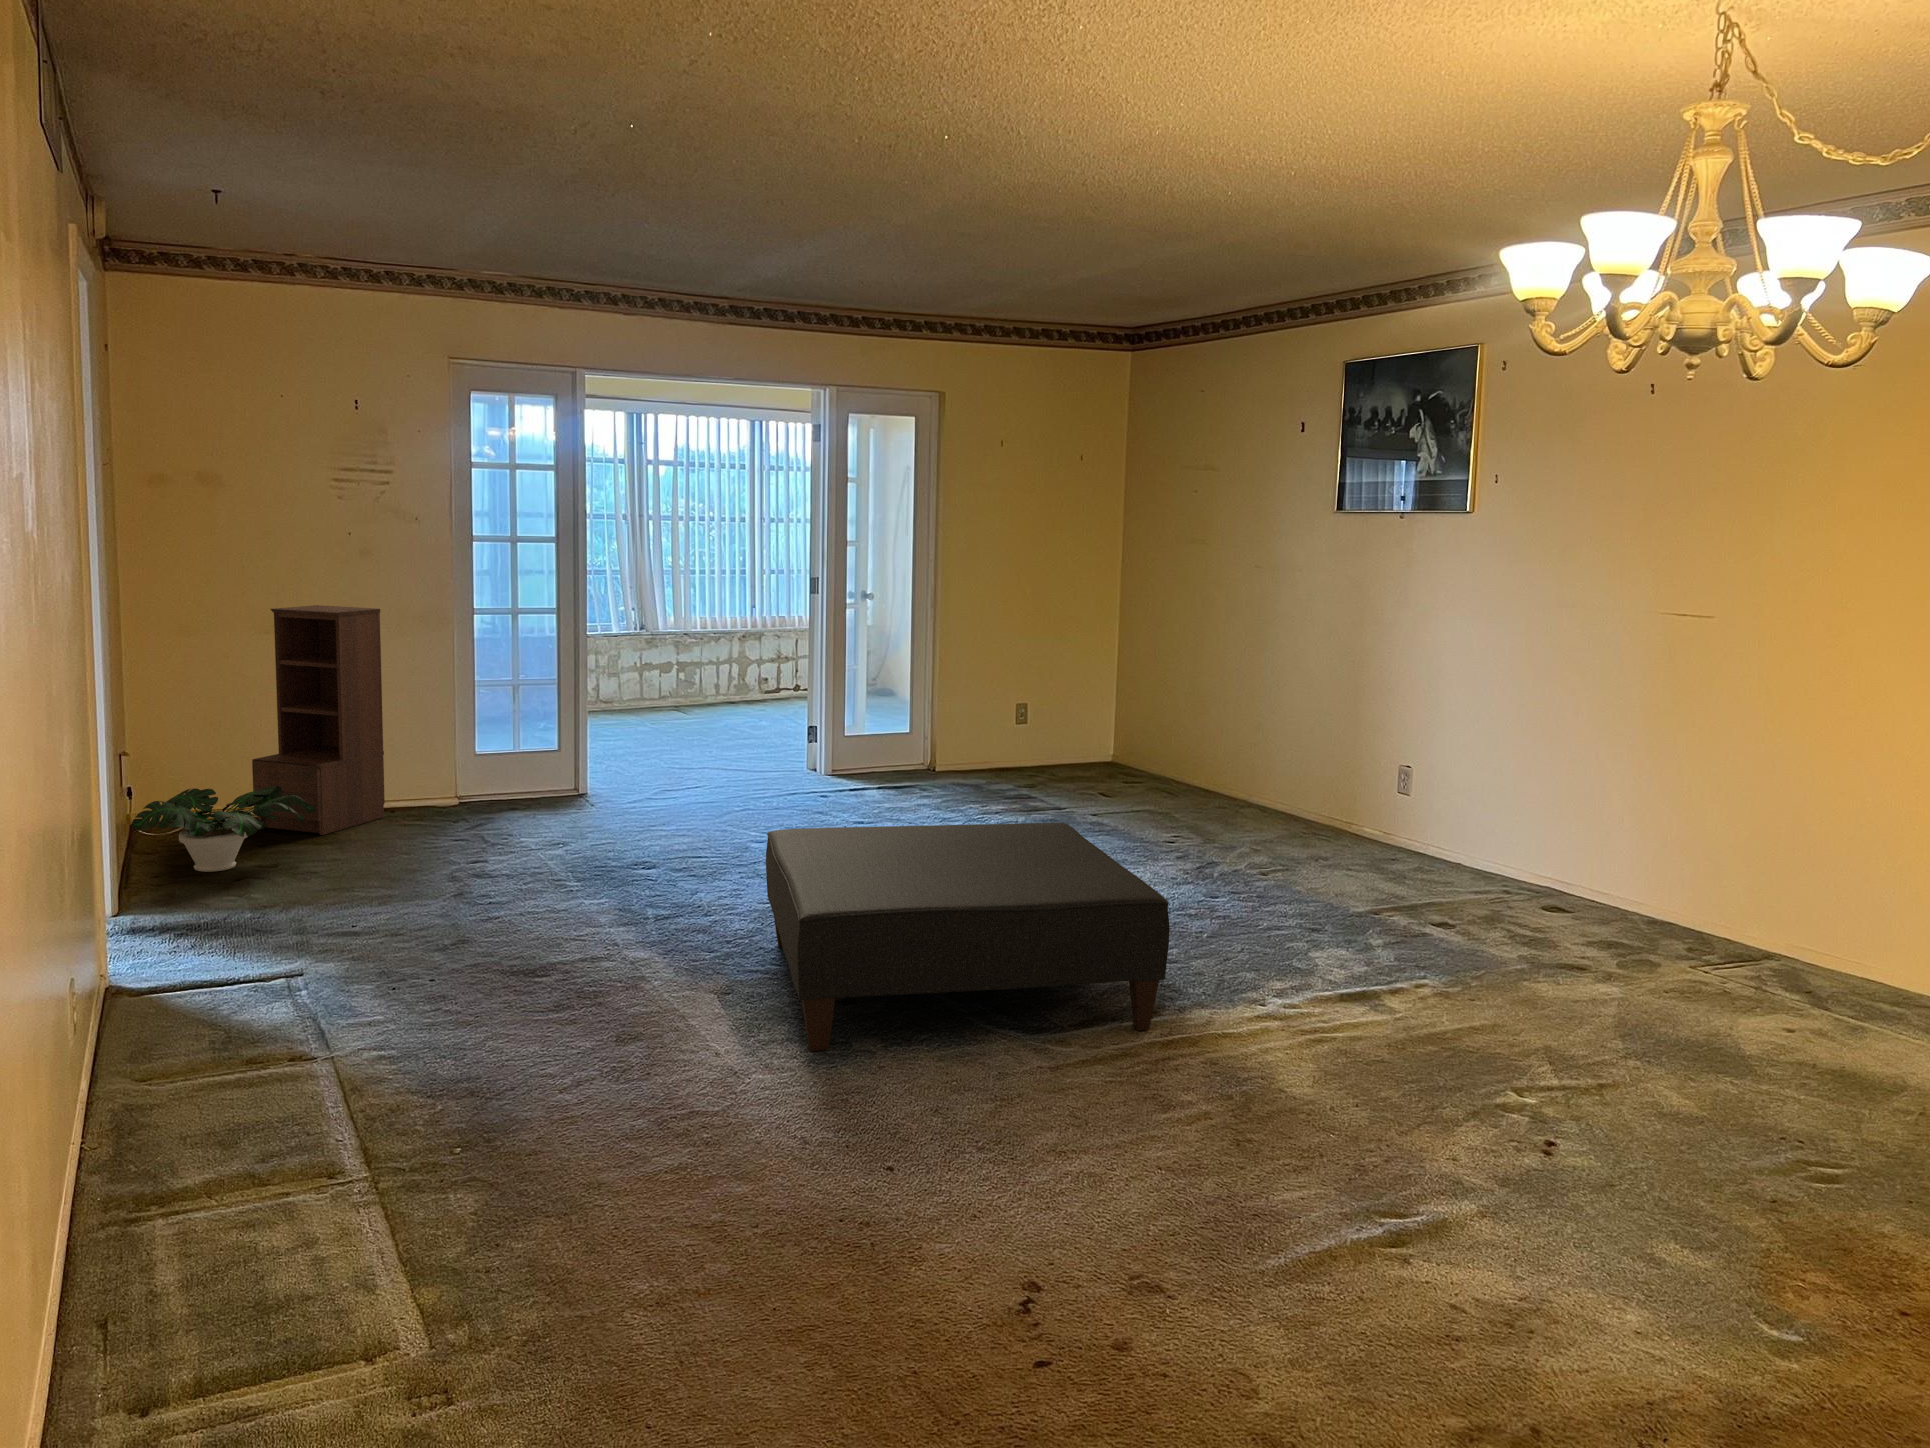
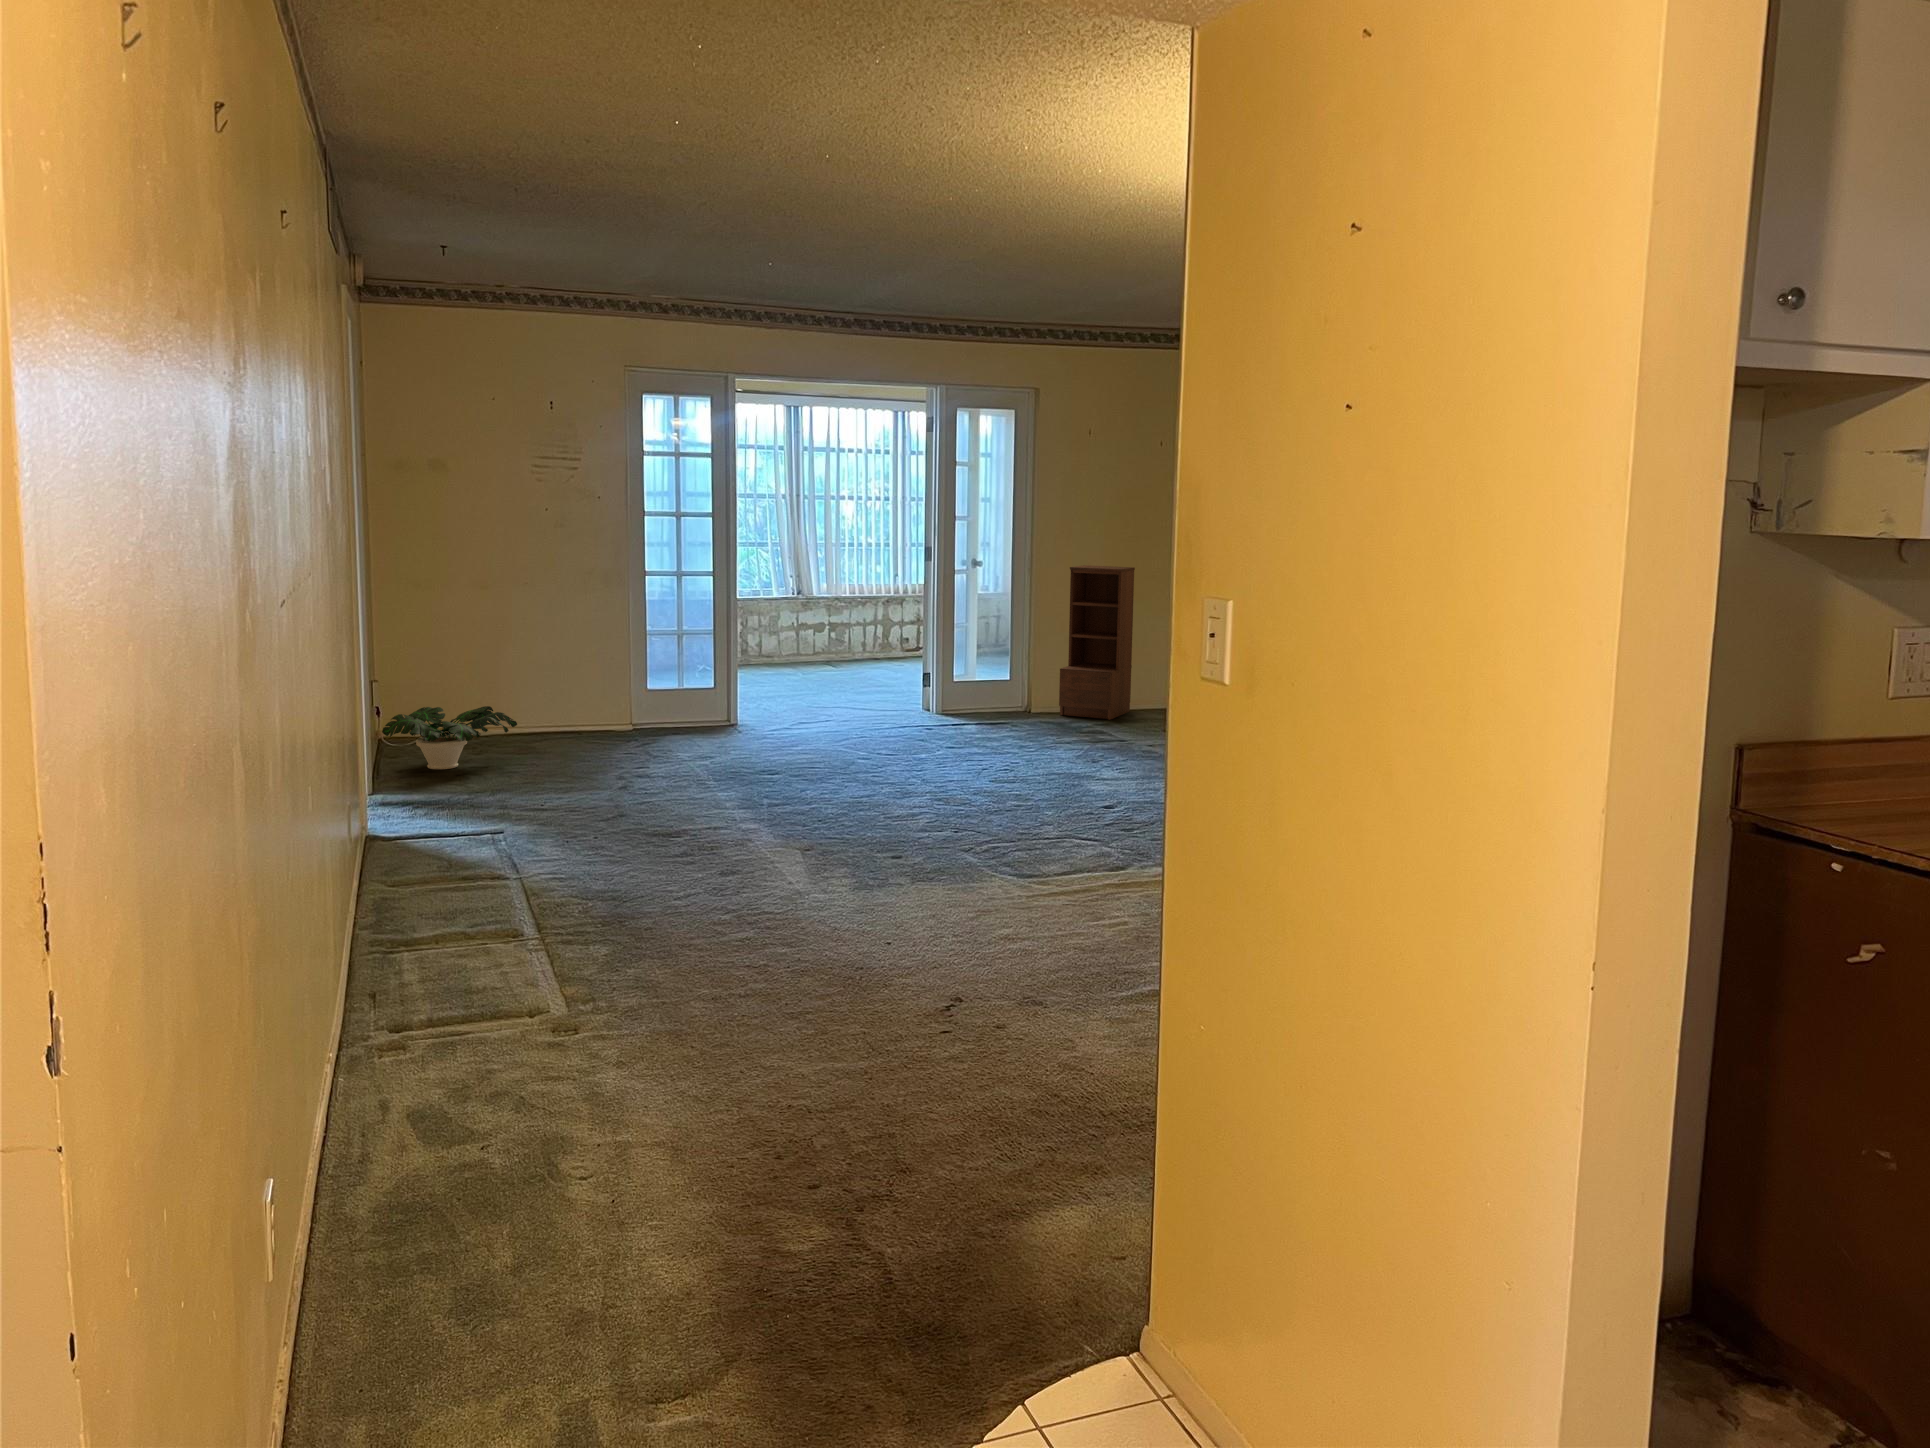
bookshelf: present [252,605,385,835] -> present [1059,565,1135,720]
ottoman: present [766,822,1170,1051] -> none [846,734,1129,884]

